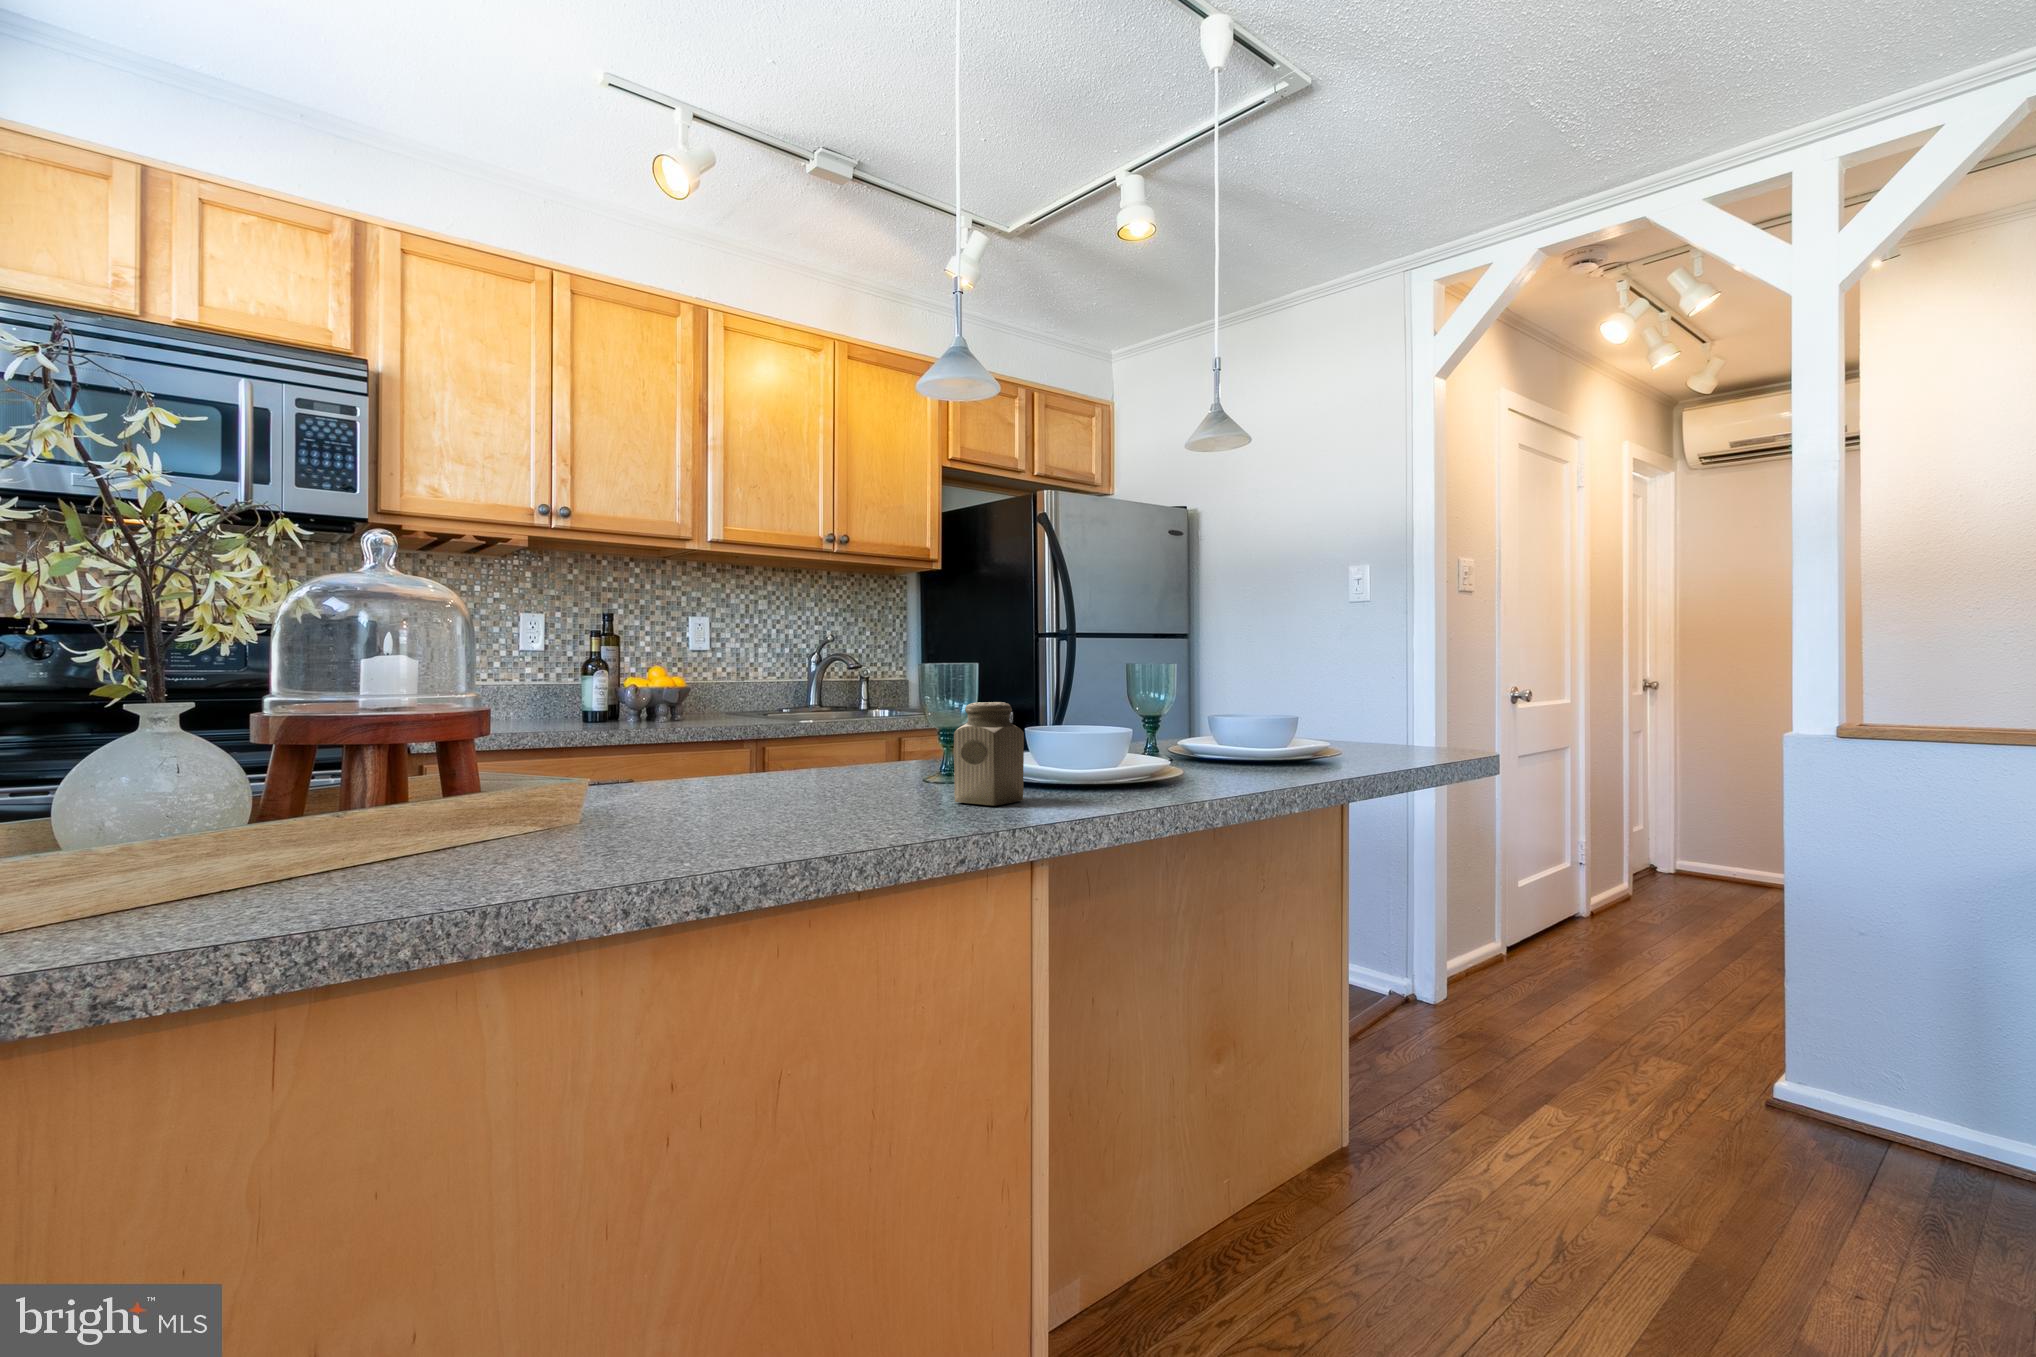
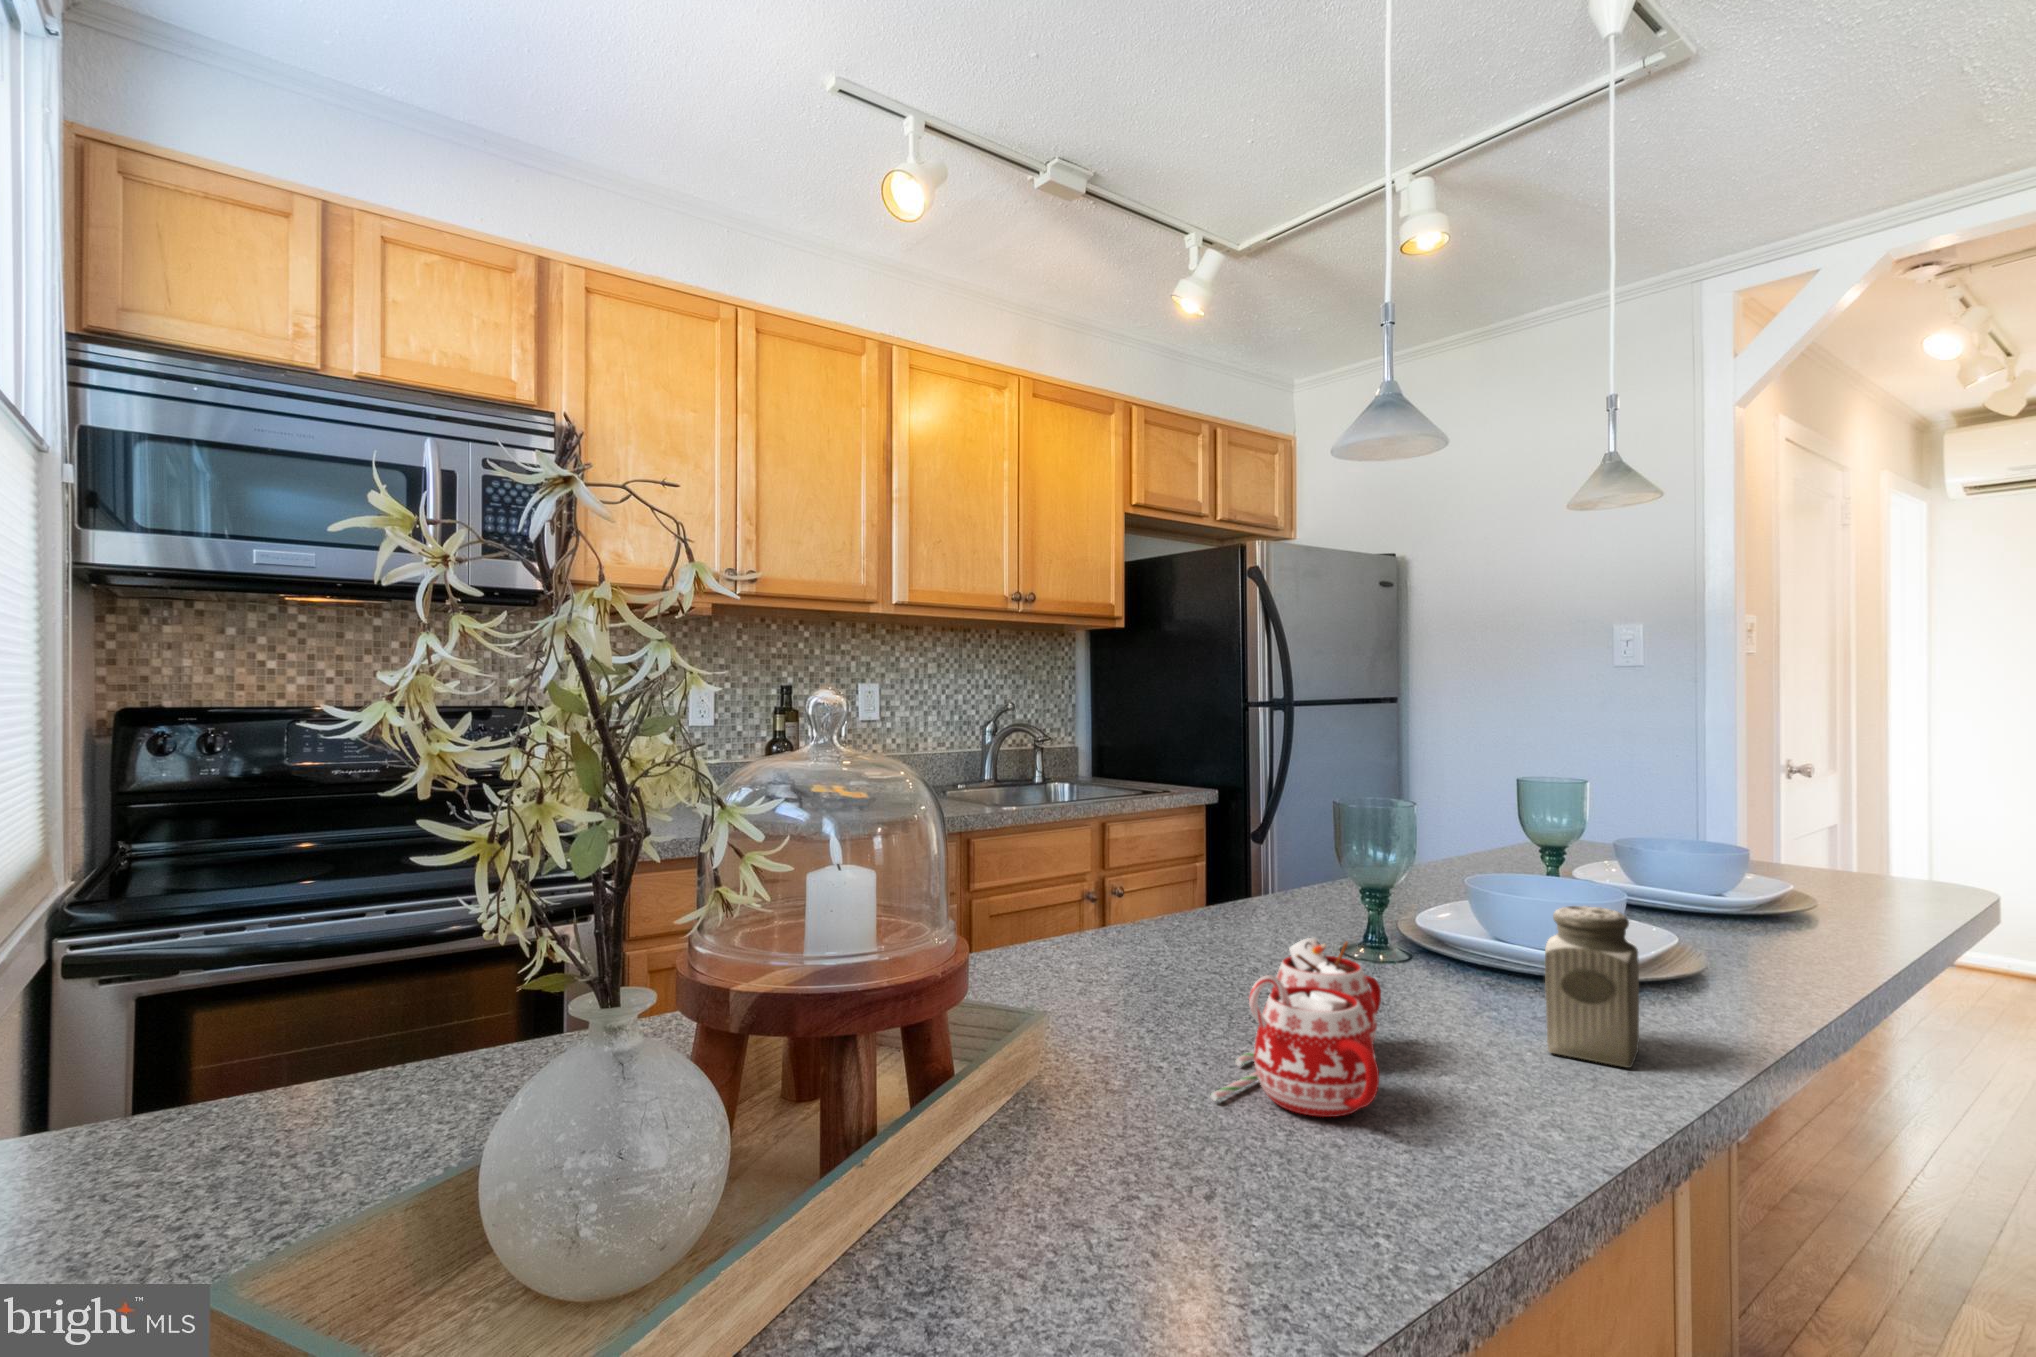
mug: none [669,724,849,820] -> present [1211,938,1381,1117]

